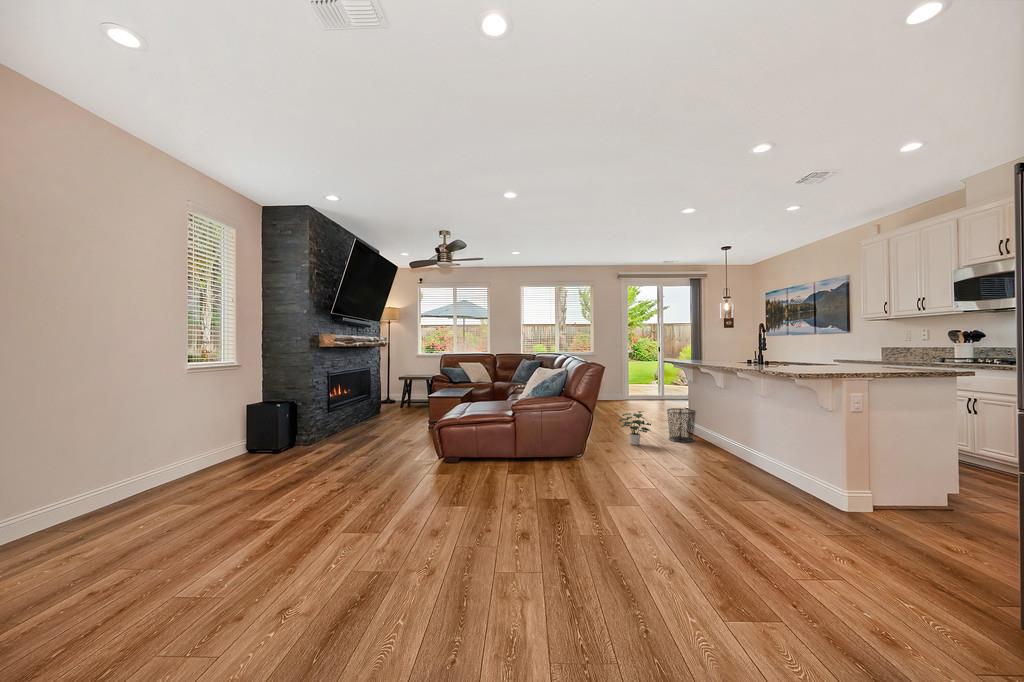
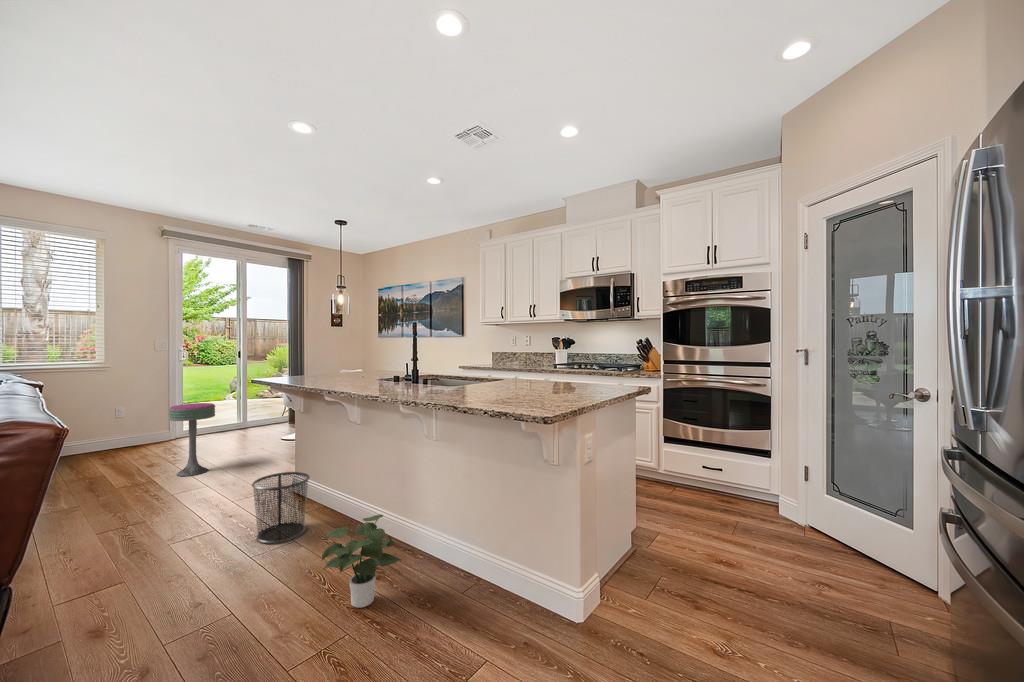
bar stool: none [625,373,647,413] -> present [169,403,215,476]
potted plant: present [619,411,651,445] -> present [321,514,402,608]

